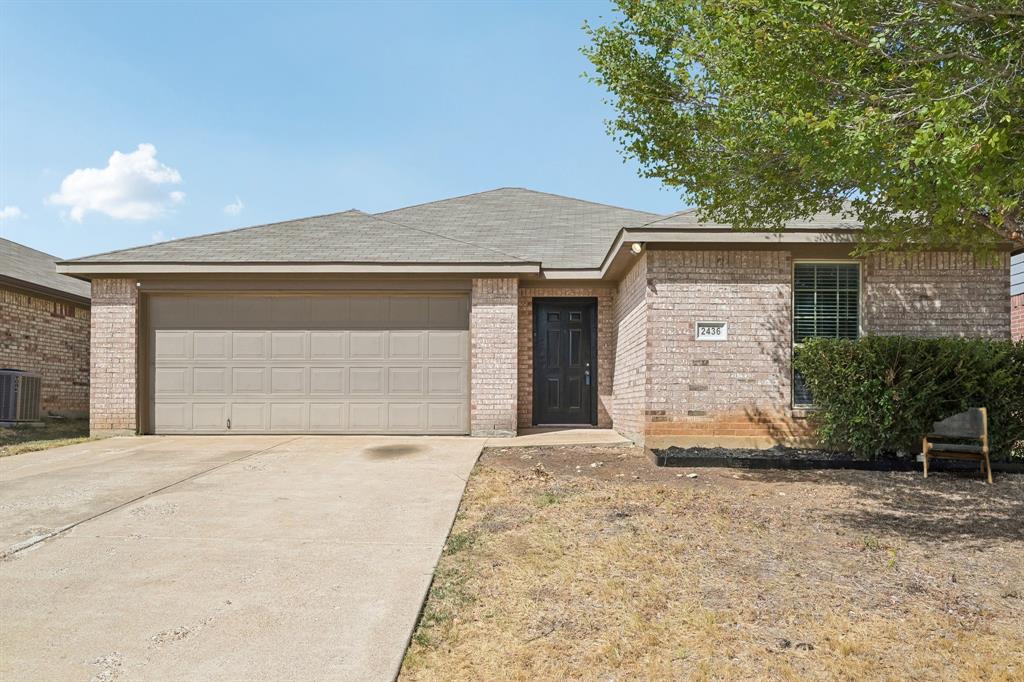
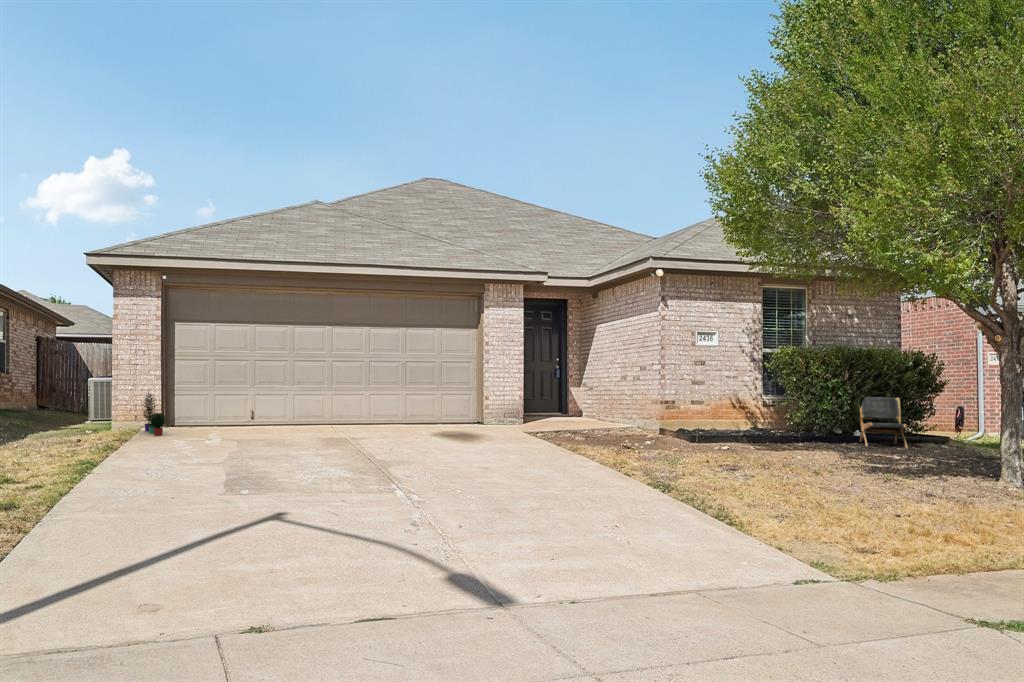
potted plant: none [112,396,139,438] -> present [143,394,166,435]

